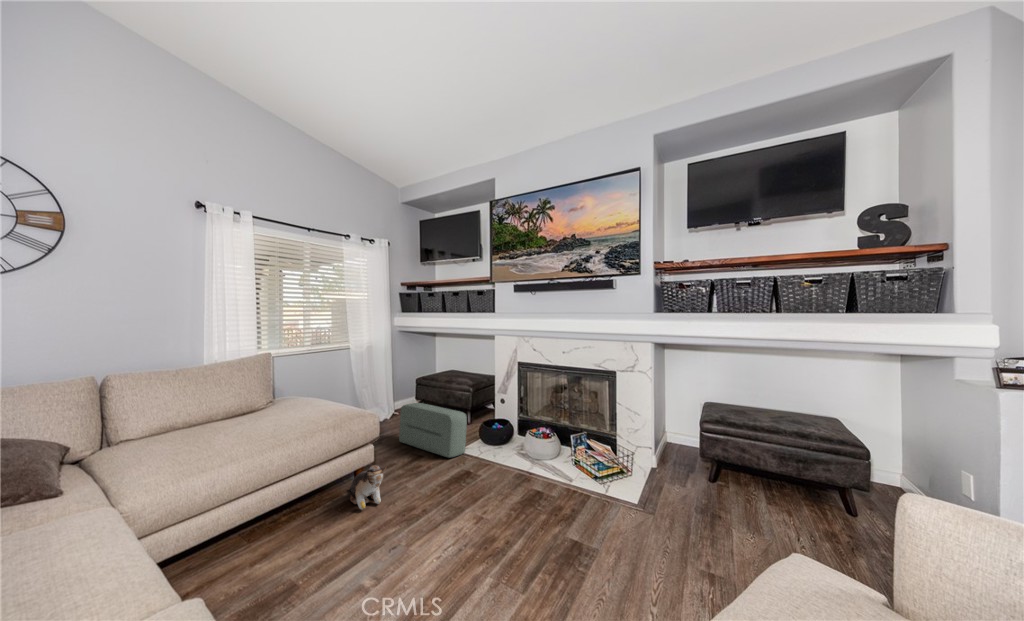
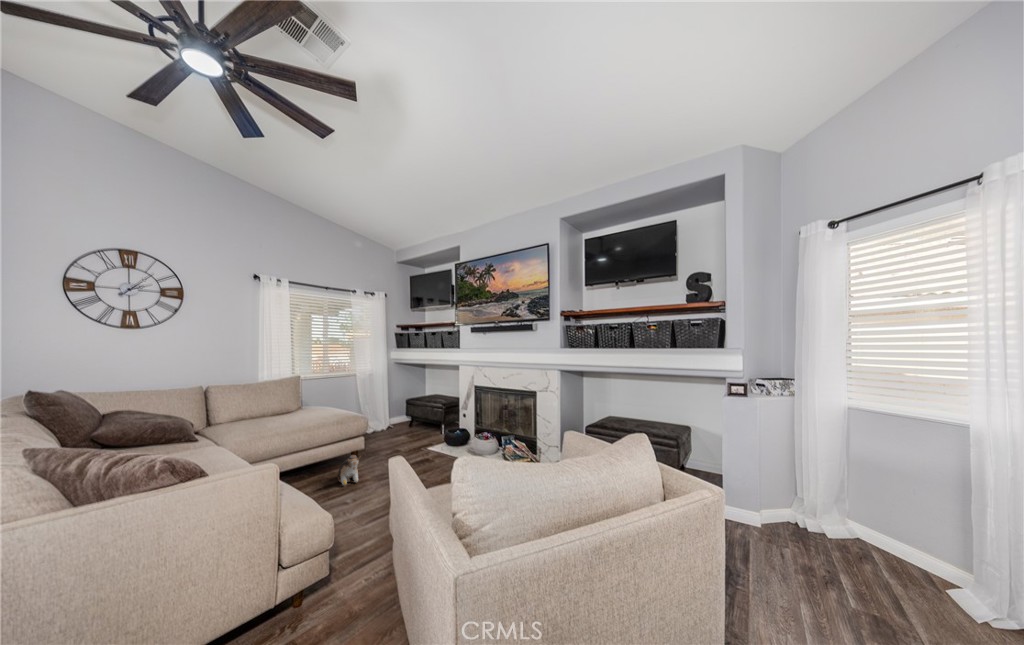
pouf: present [399,403,467,457] -> none [386,415,432,455]

